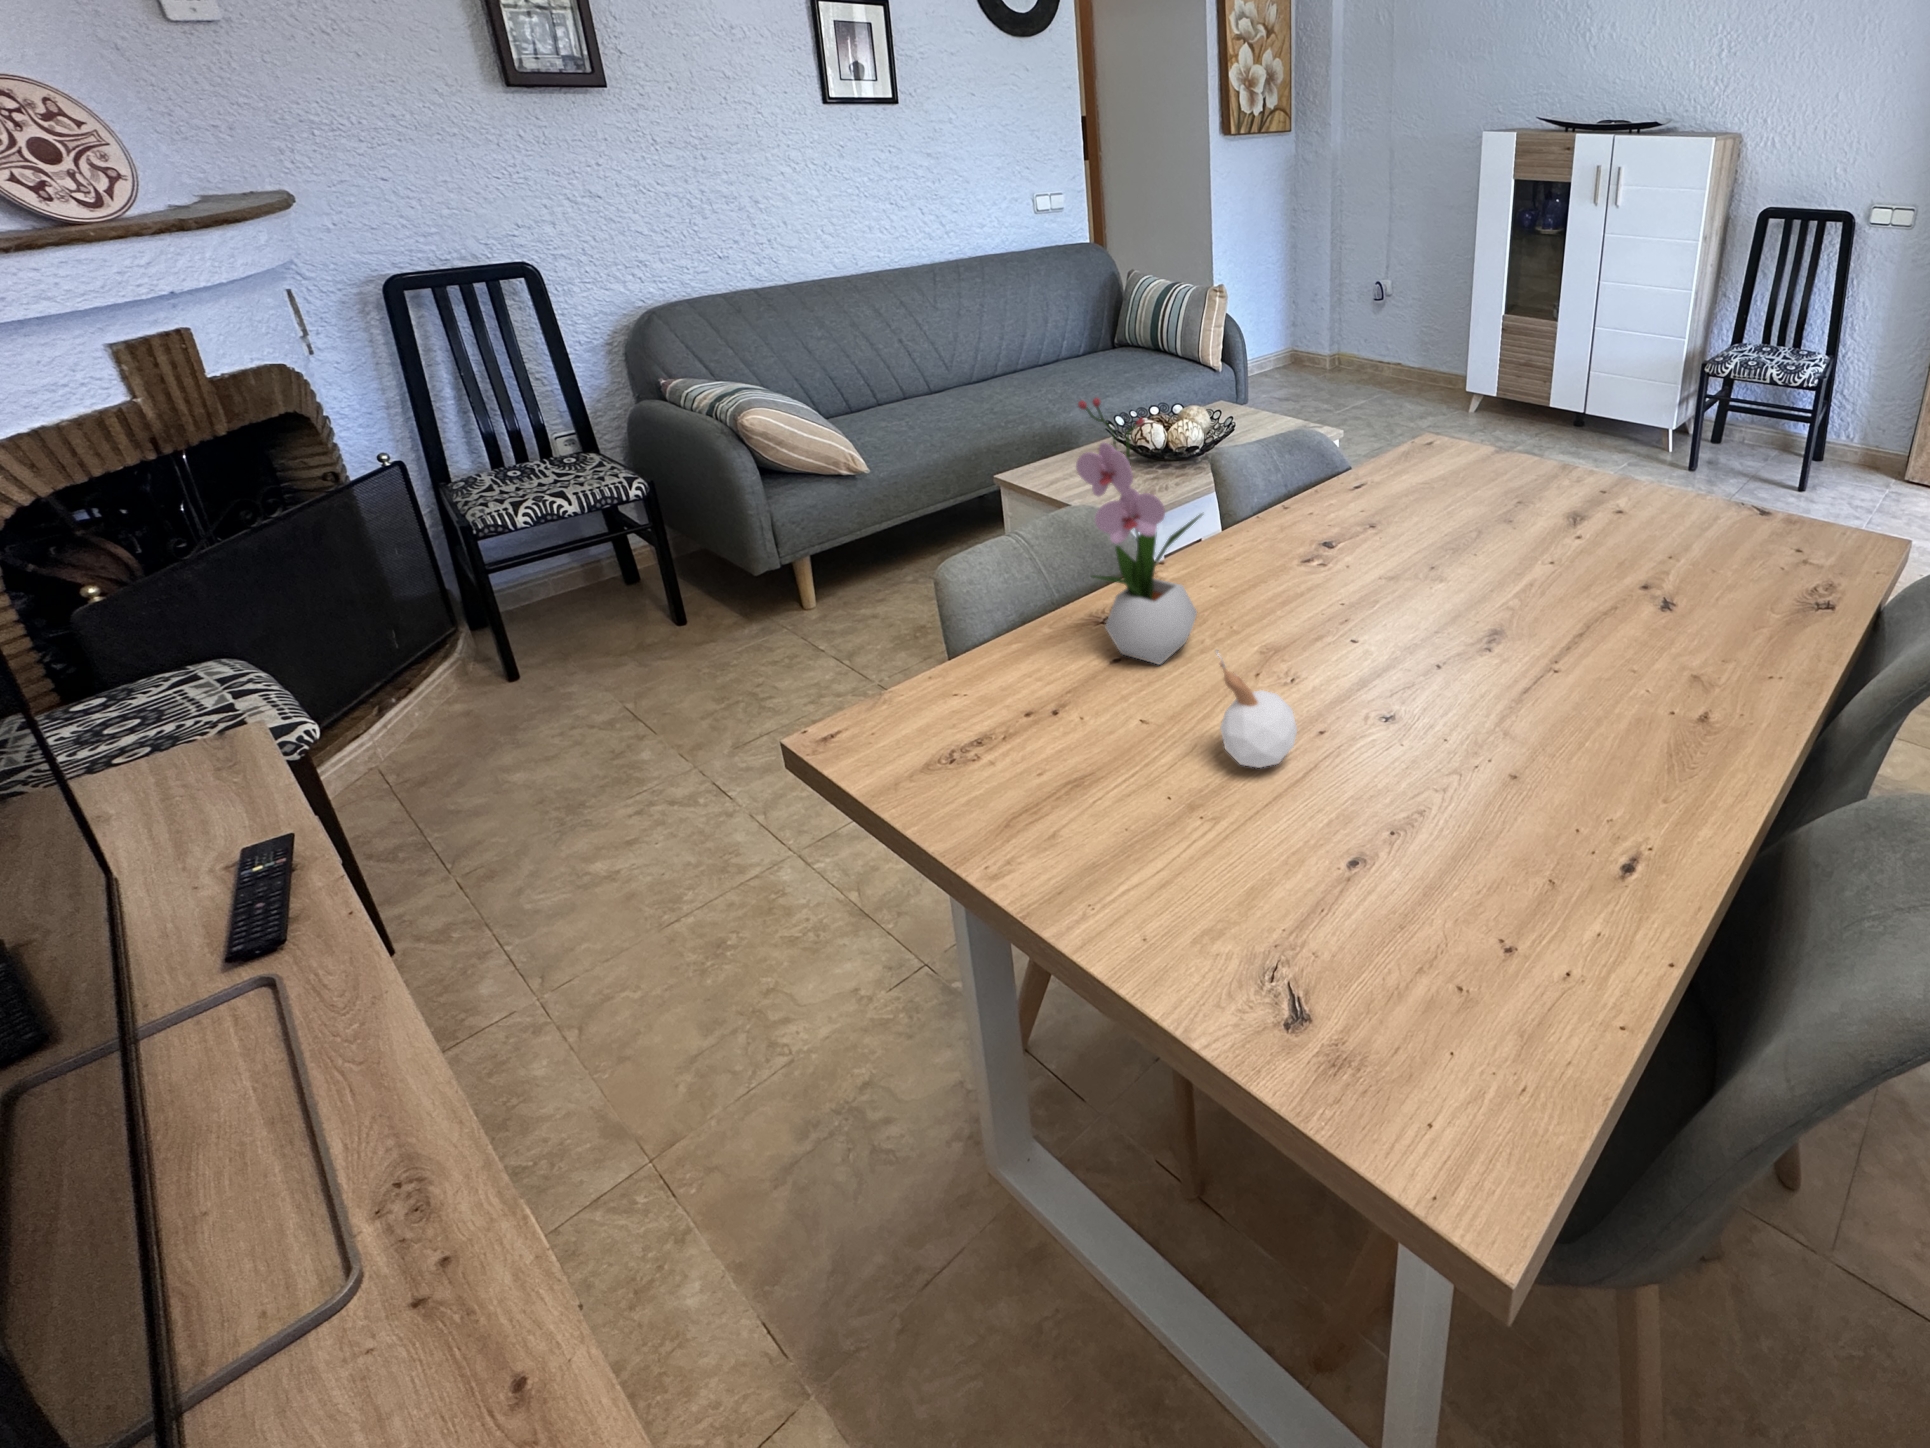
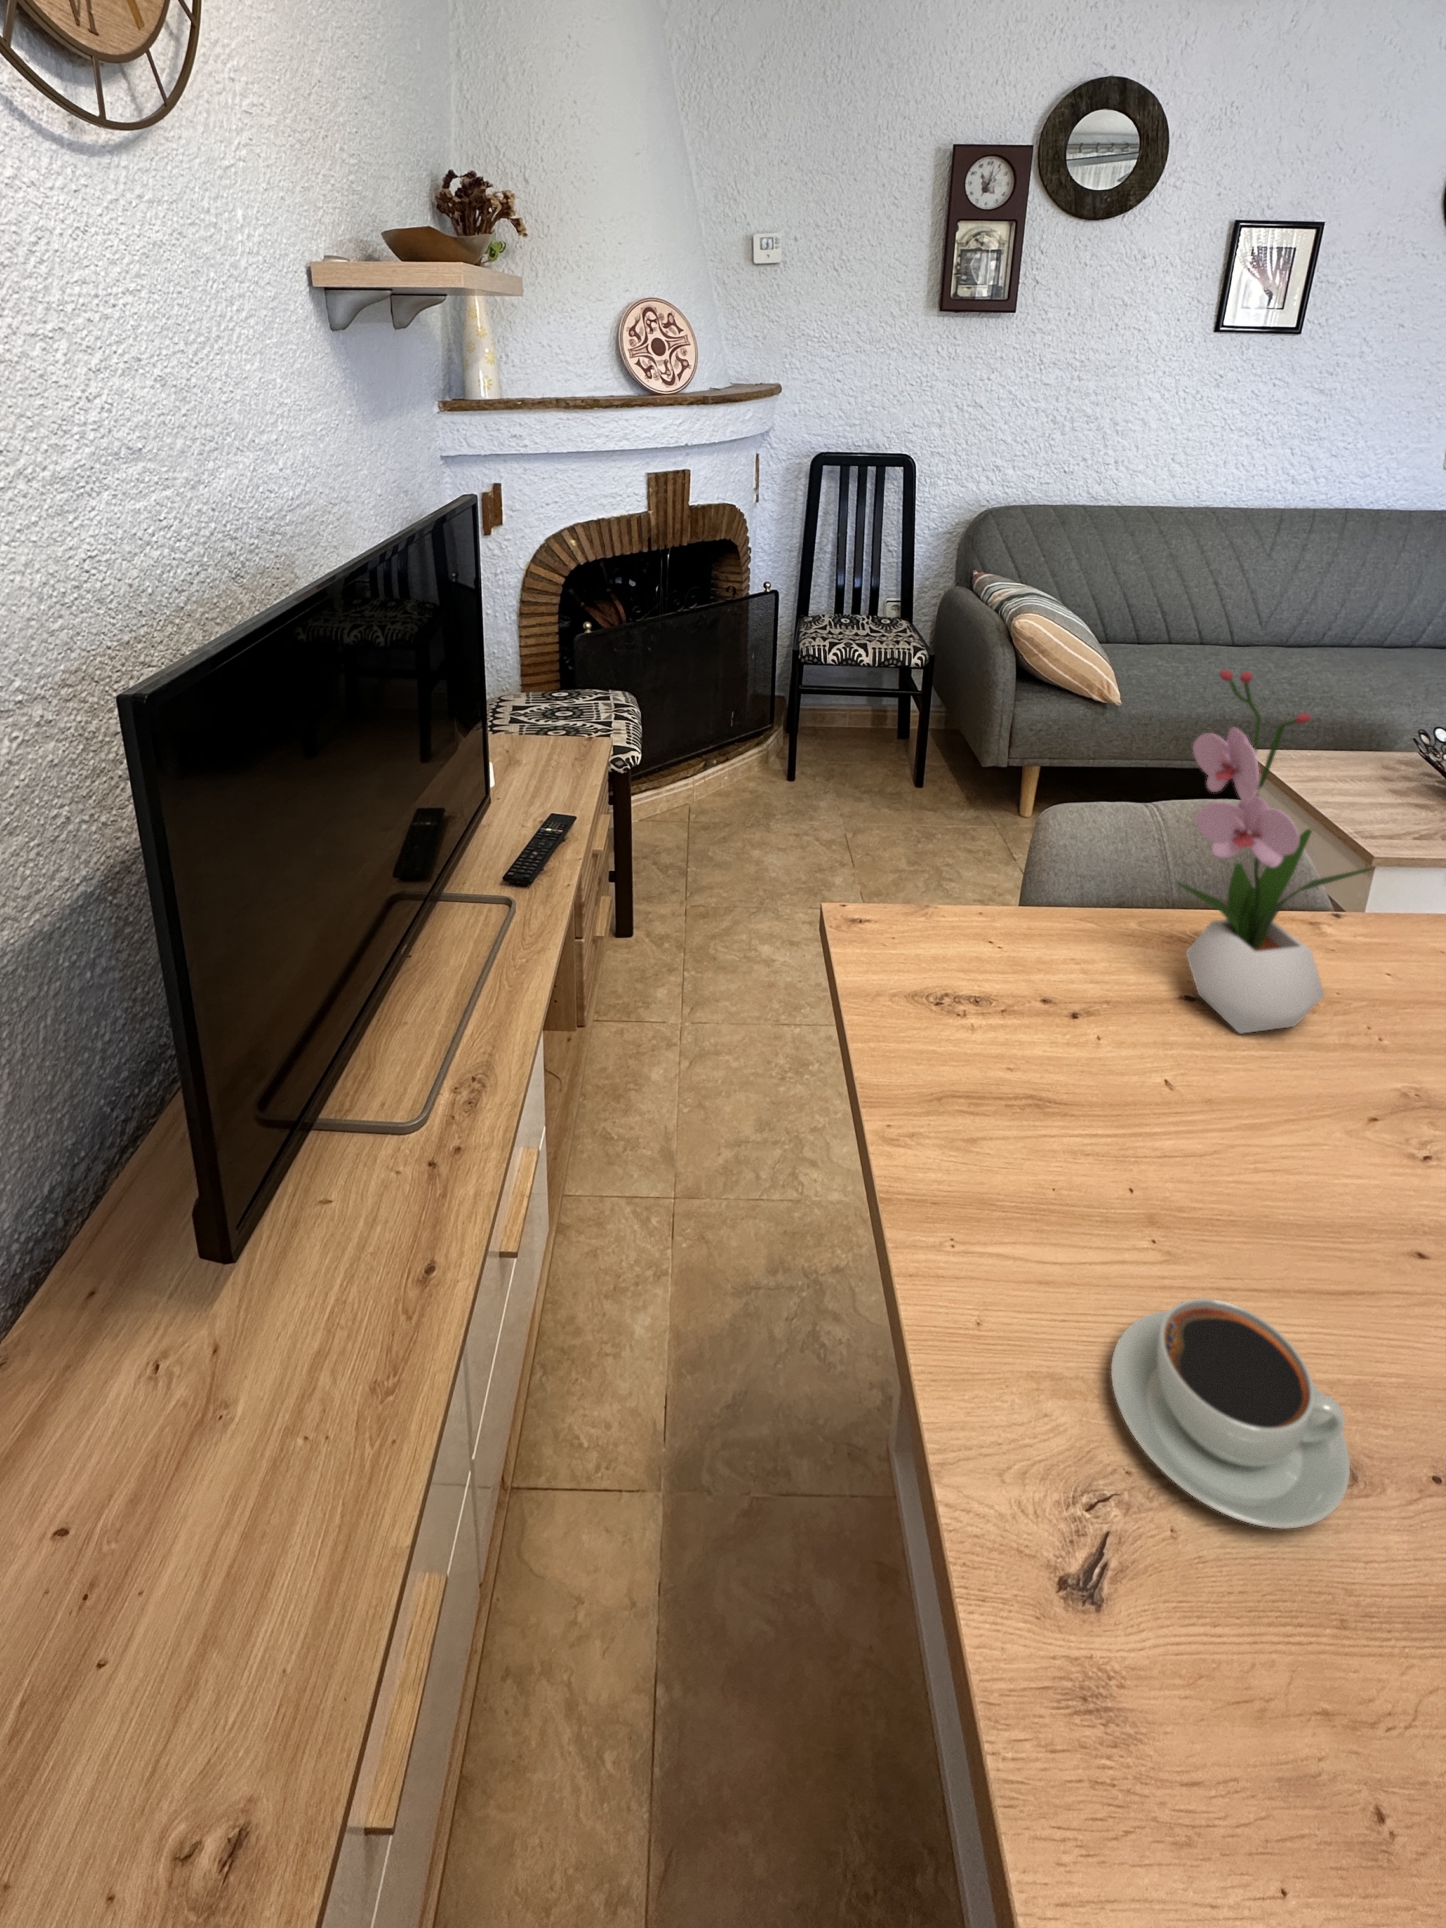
candle: present [1216,651,1297,768] -> none [1237,1045,1368,1253]
coffee cup: none [1228,806,1371,926] -> present [1111,1298,1350,1529]

